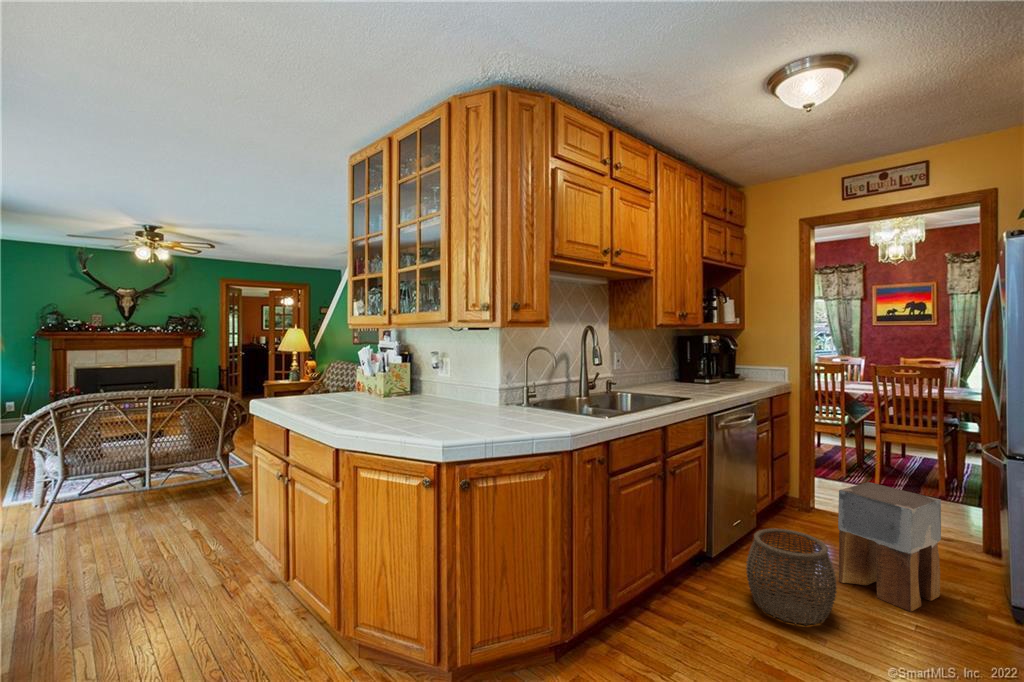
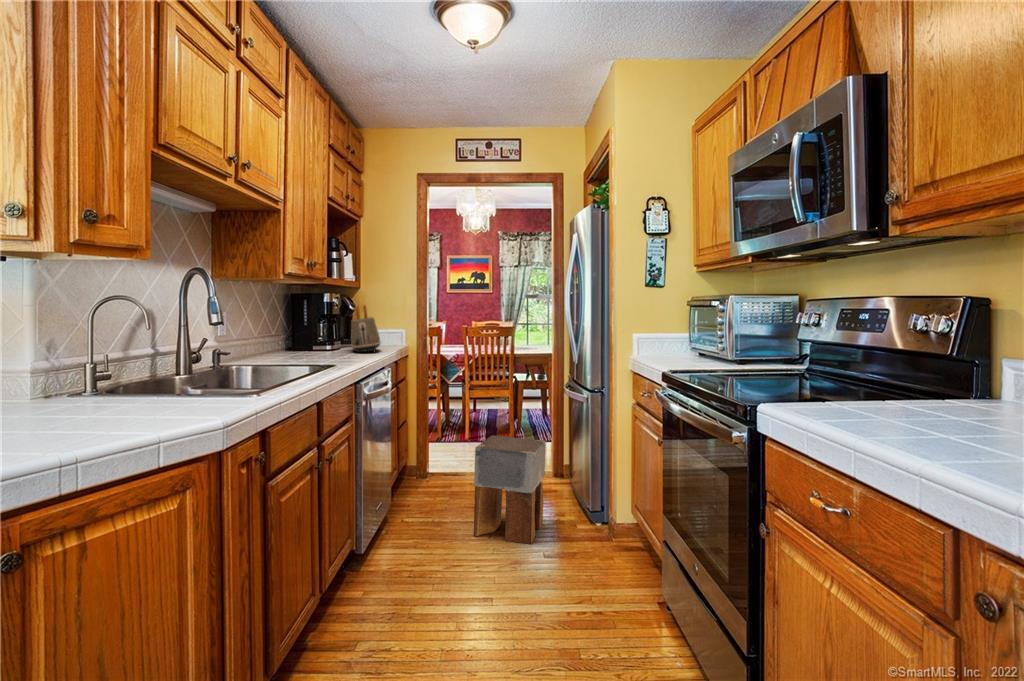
toaster: none [724,345,753,388] -> present [351,304,381,352]
woven basket: present [746,529,837,625] -> none [404,497,489,594]

